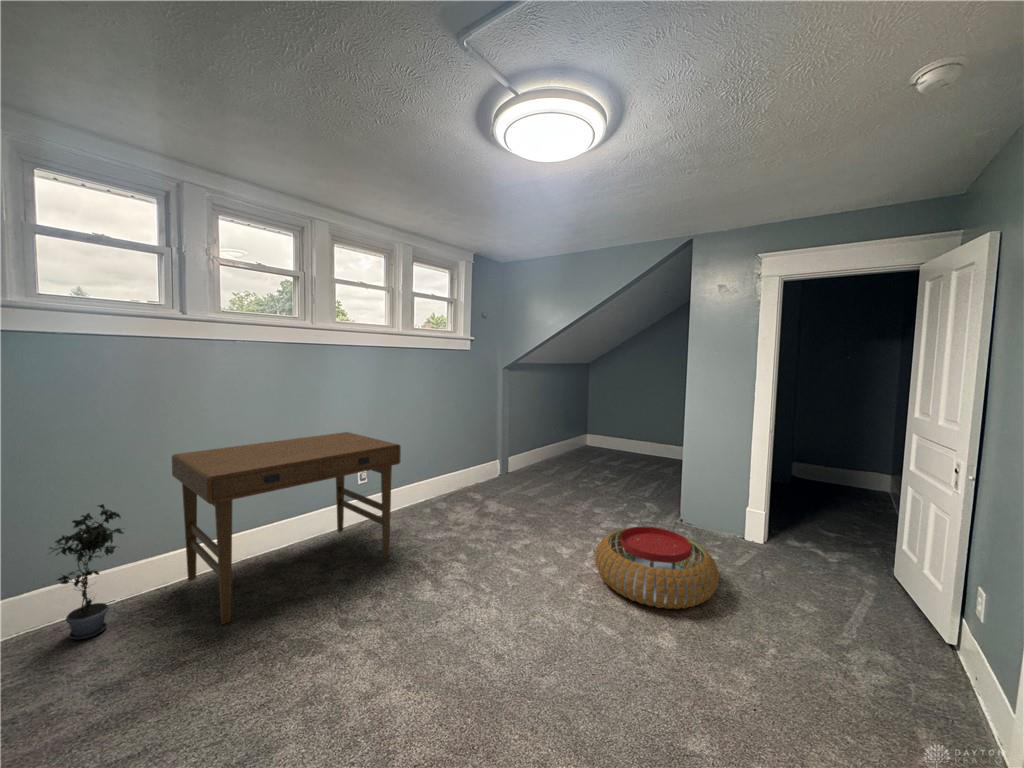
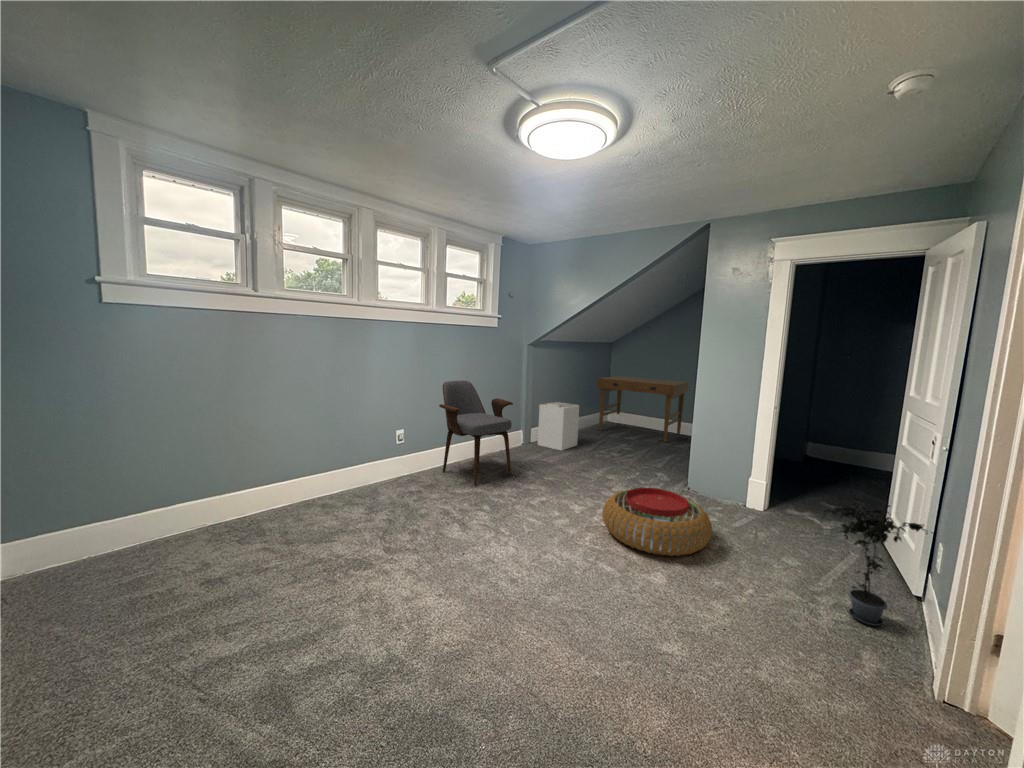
armchair: none [406,409,489,528] -> present [439,381,513,485]
laundry hamper: none [516,428,559,481] -> present [538,402,579,450]
desk: present [172,432,401,624] -> present [597,376,688,442]
potted plant: present [50,504,123,639] -> present [823,503,928,626]

